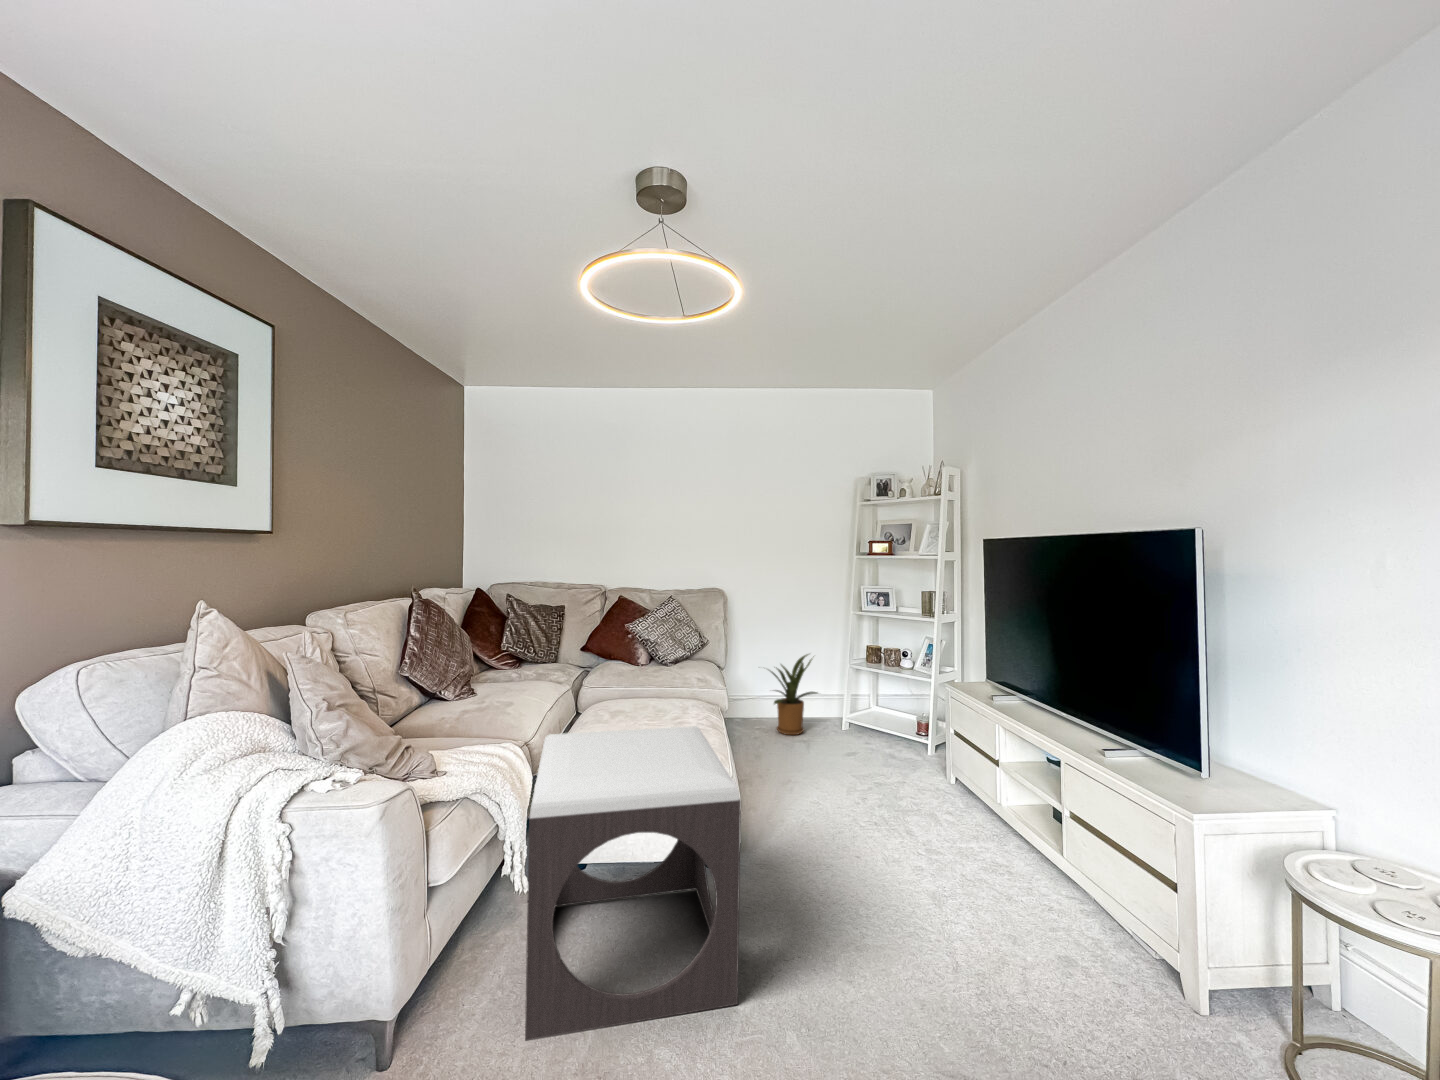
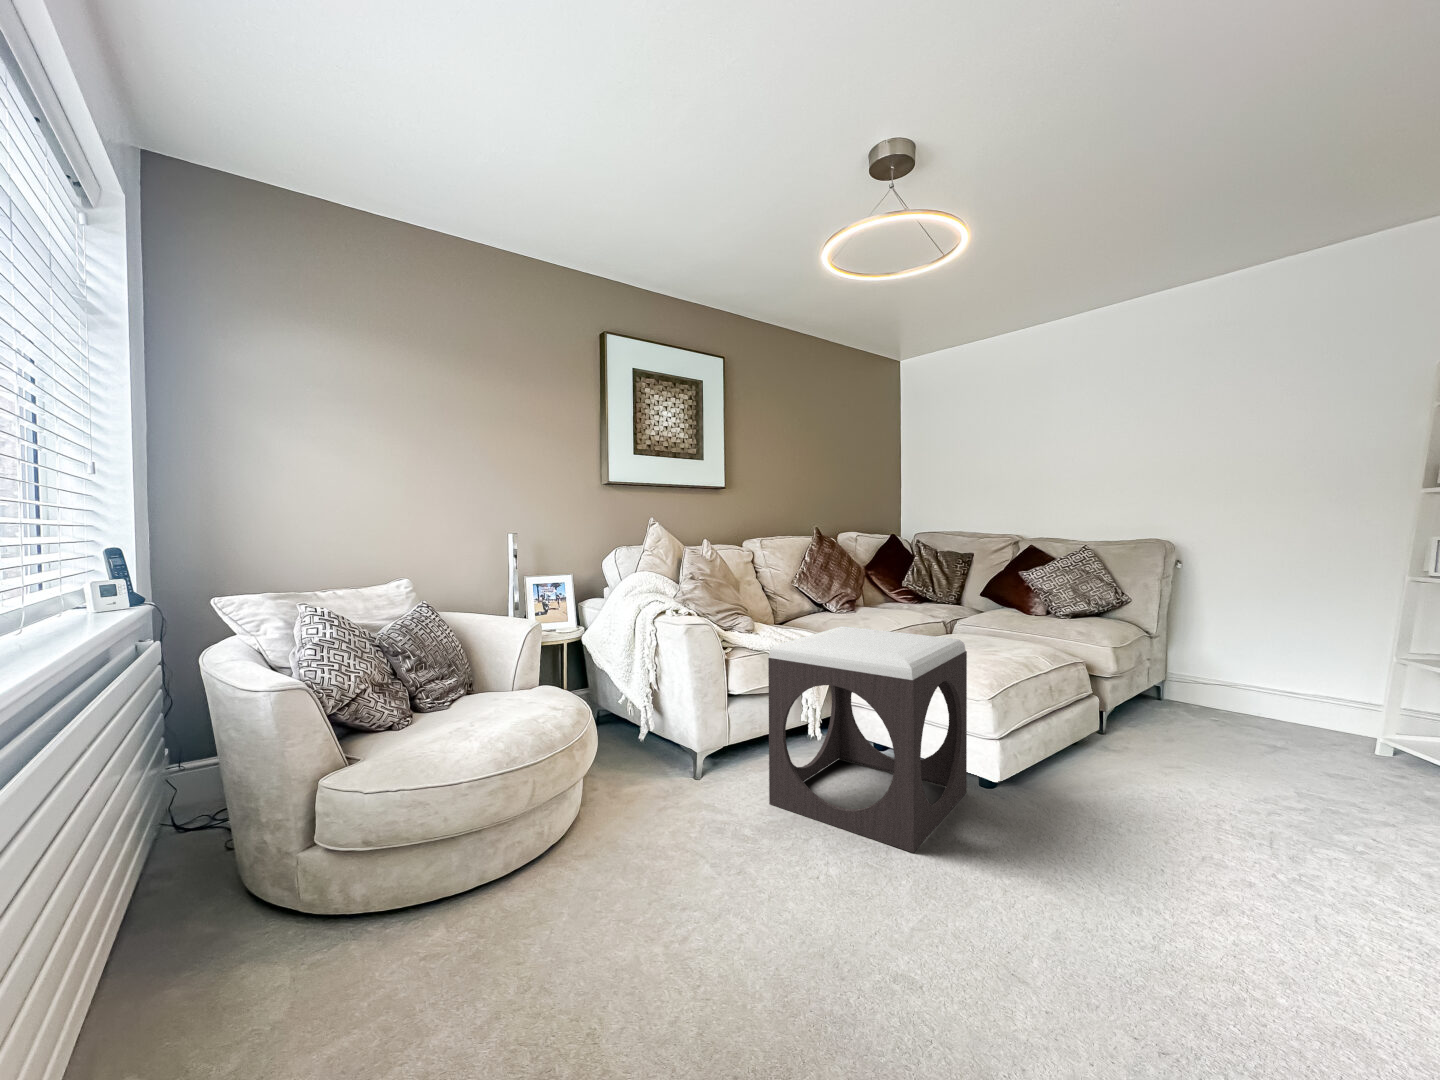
house plant: present [770,654,818,735] -> none [1201,628,1333,733]

